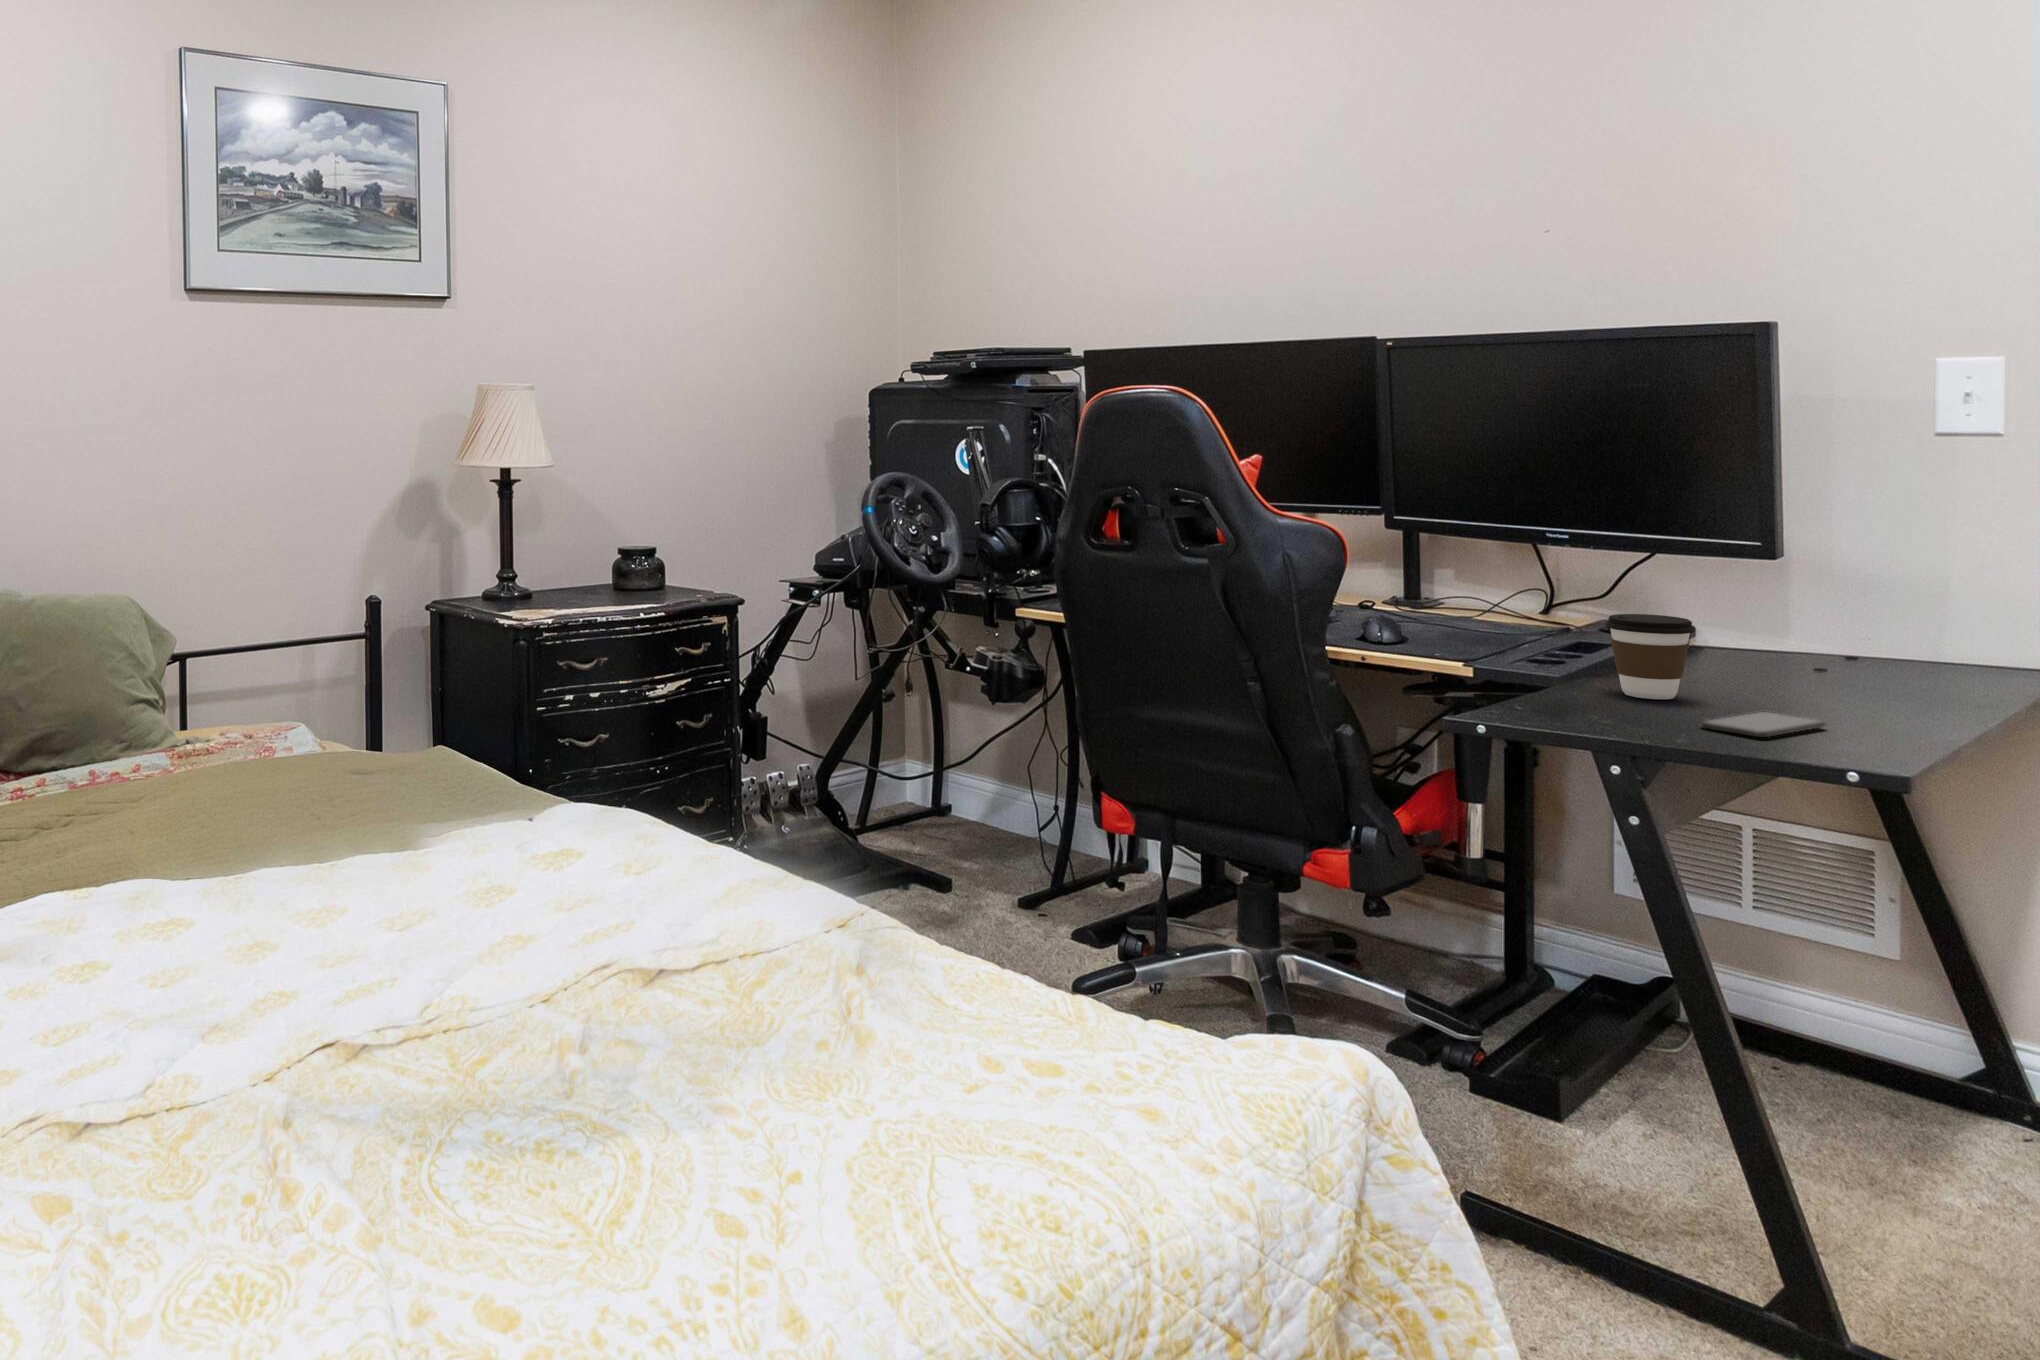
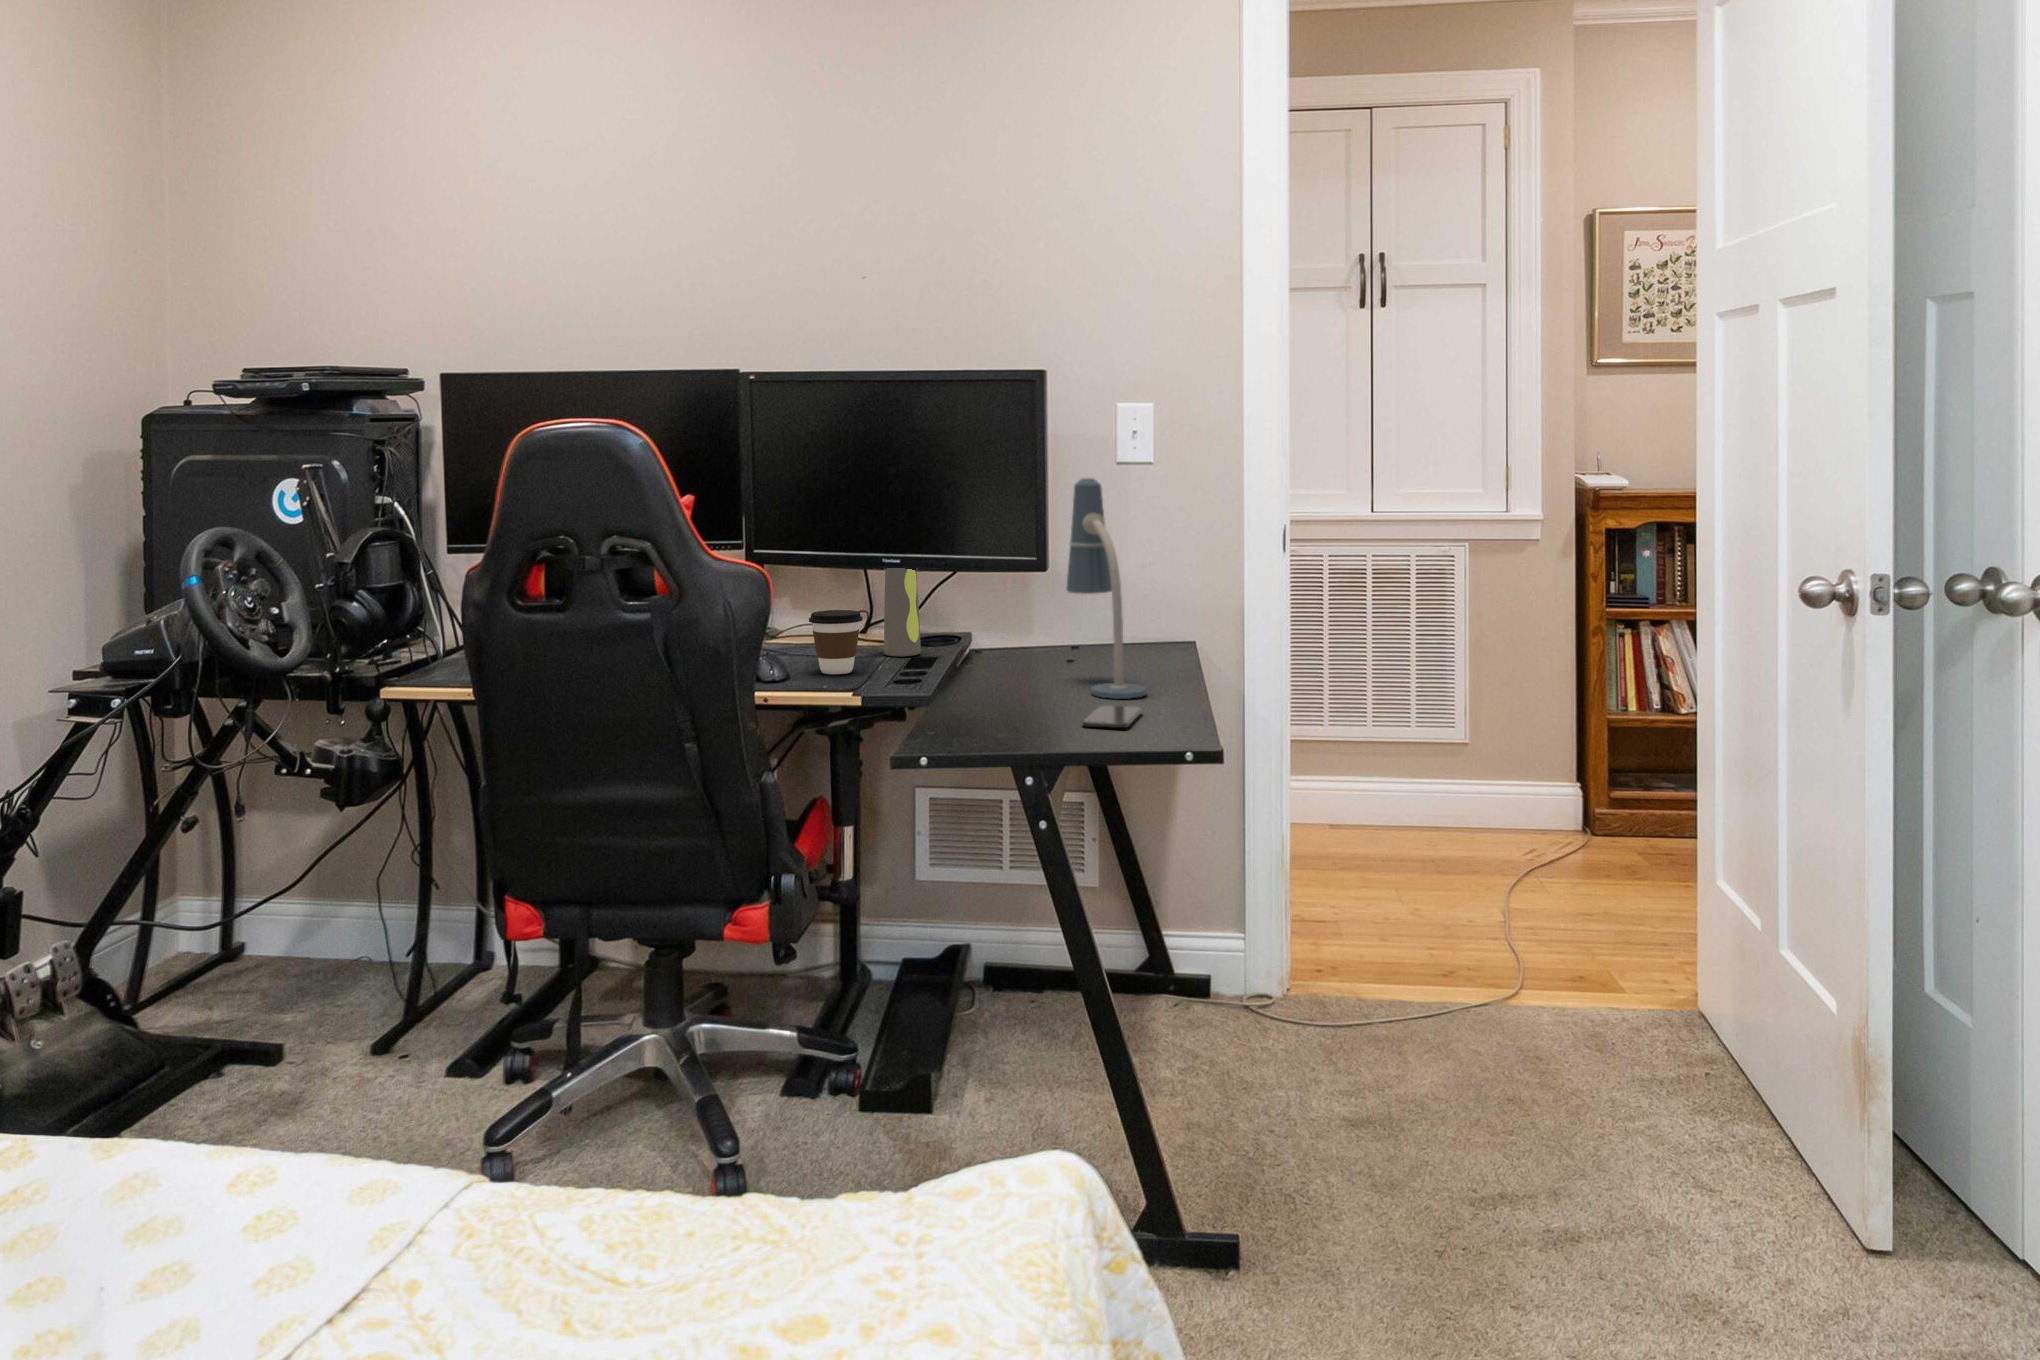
desk lamp: none [1776,436,1879,714] -> present [1067,478,1147,699]
water bottle: none [1549,510,1602,636] -> present [884,568,921,656]
coffee cup: present [1605,614,1695,699] -> present [809,610,863,674]

